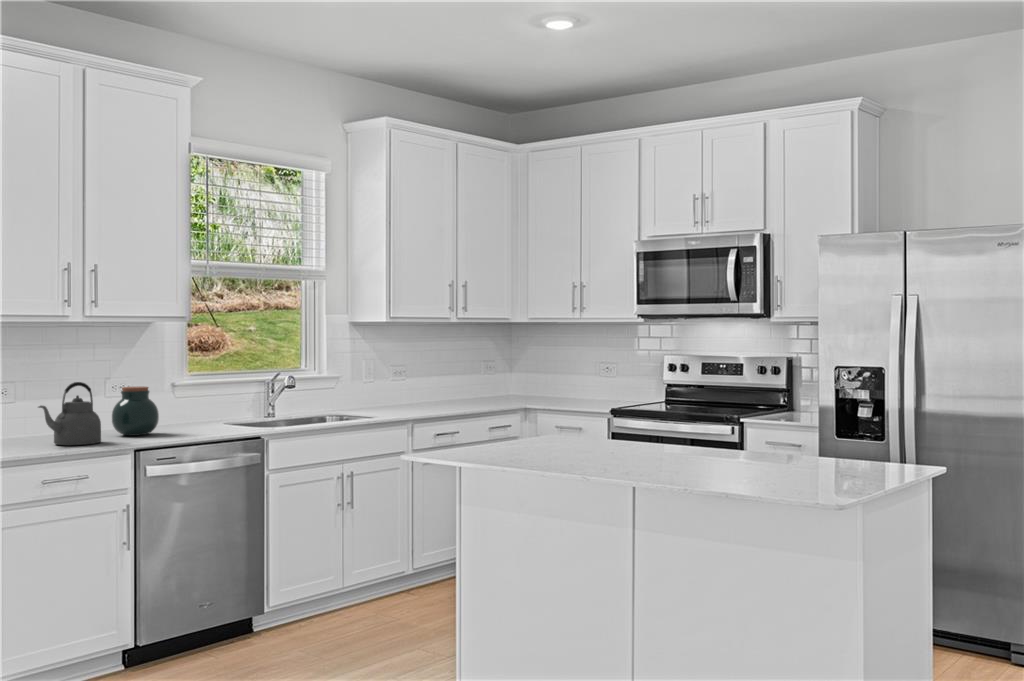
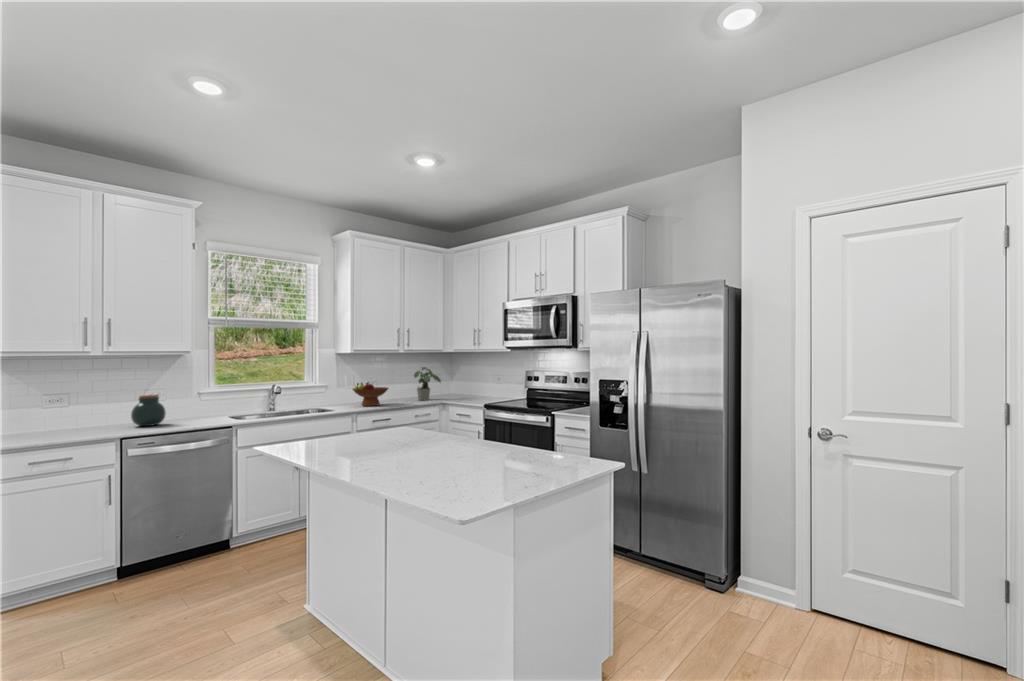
potted plant: none [467,347,515,402] -> present [414,367,441,400]
fruit bowl: none [386,371,445,410] -> present [353,382,388,406]
kettle: present [38,382,101,445] -> none [54,393,109,435]

